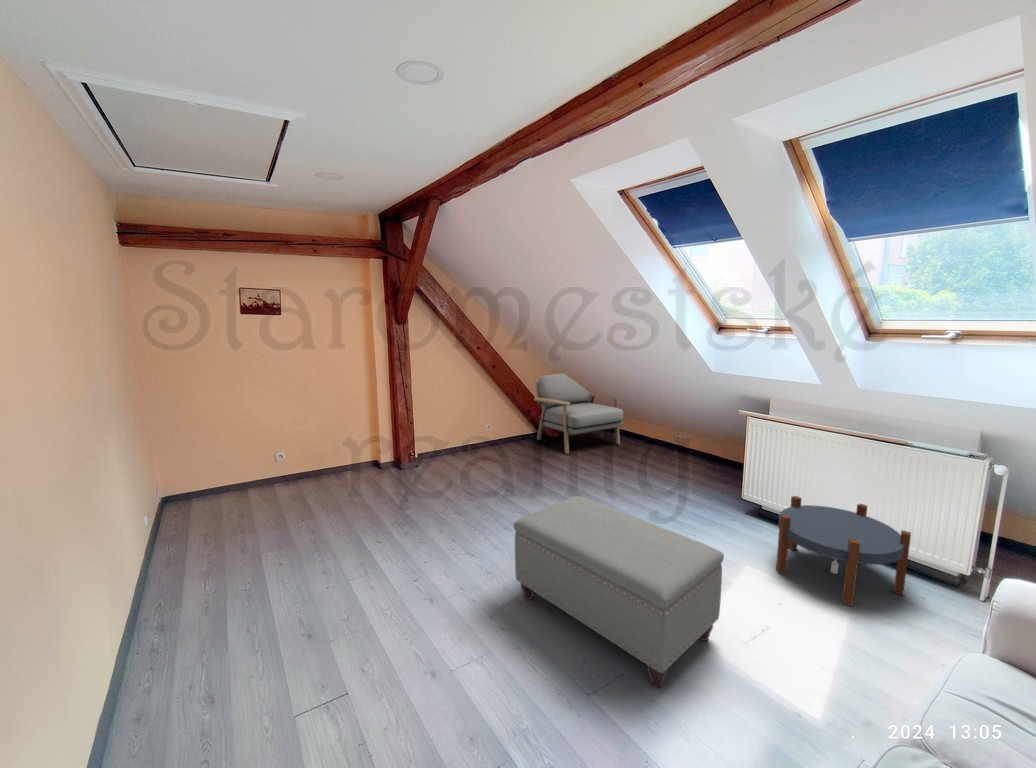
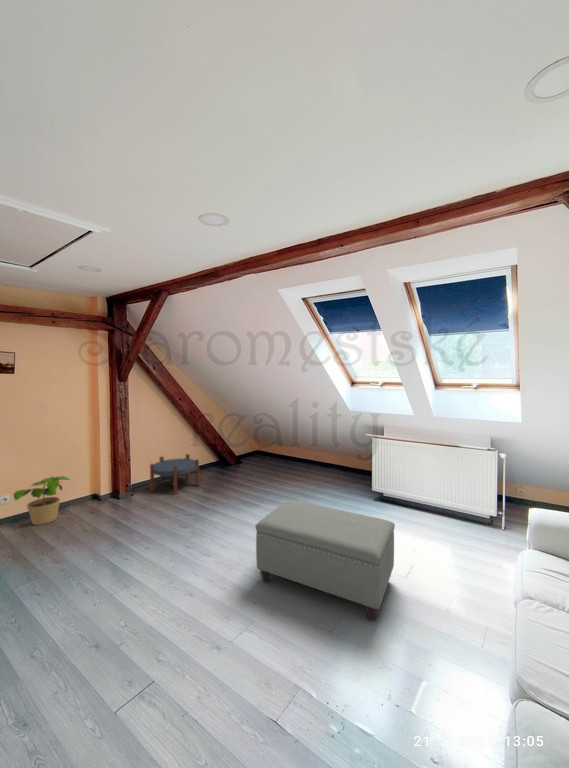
armchair: present [534,374,623,454] -> none [220,414,284,473]
potted plant: none [284,435,337,487] -> present [14,476,70,525]
side table: present [776,496,911,606] -> present [150,454,199,494]

